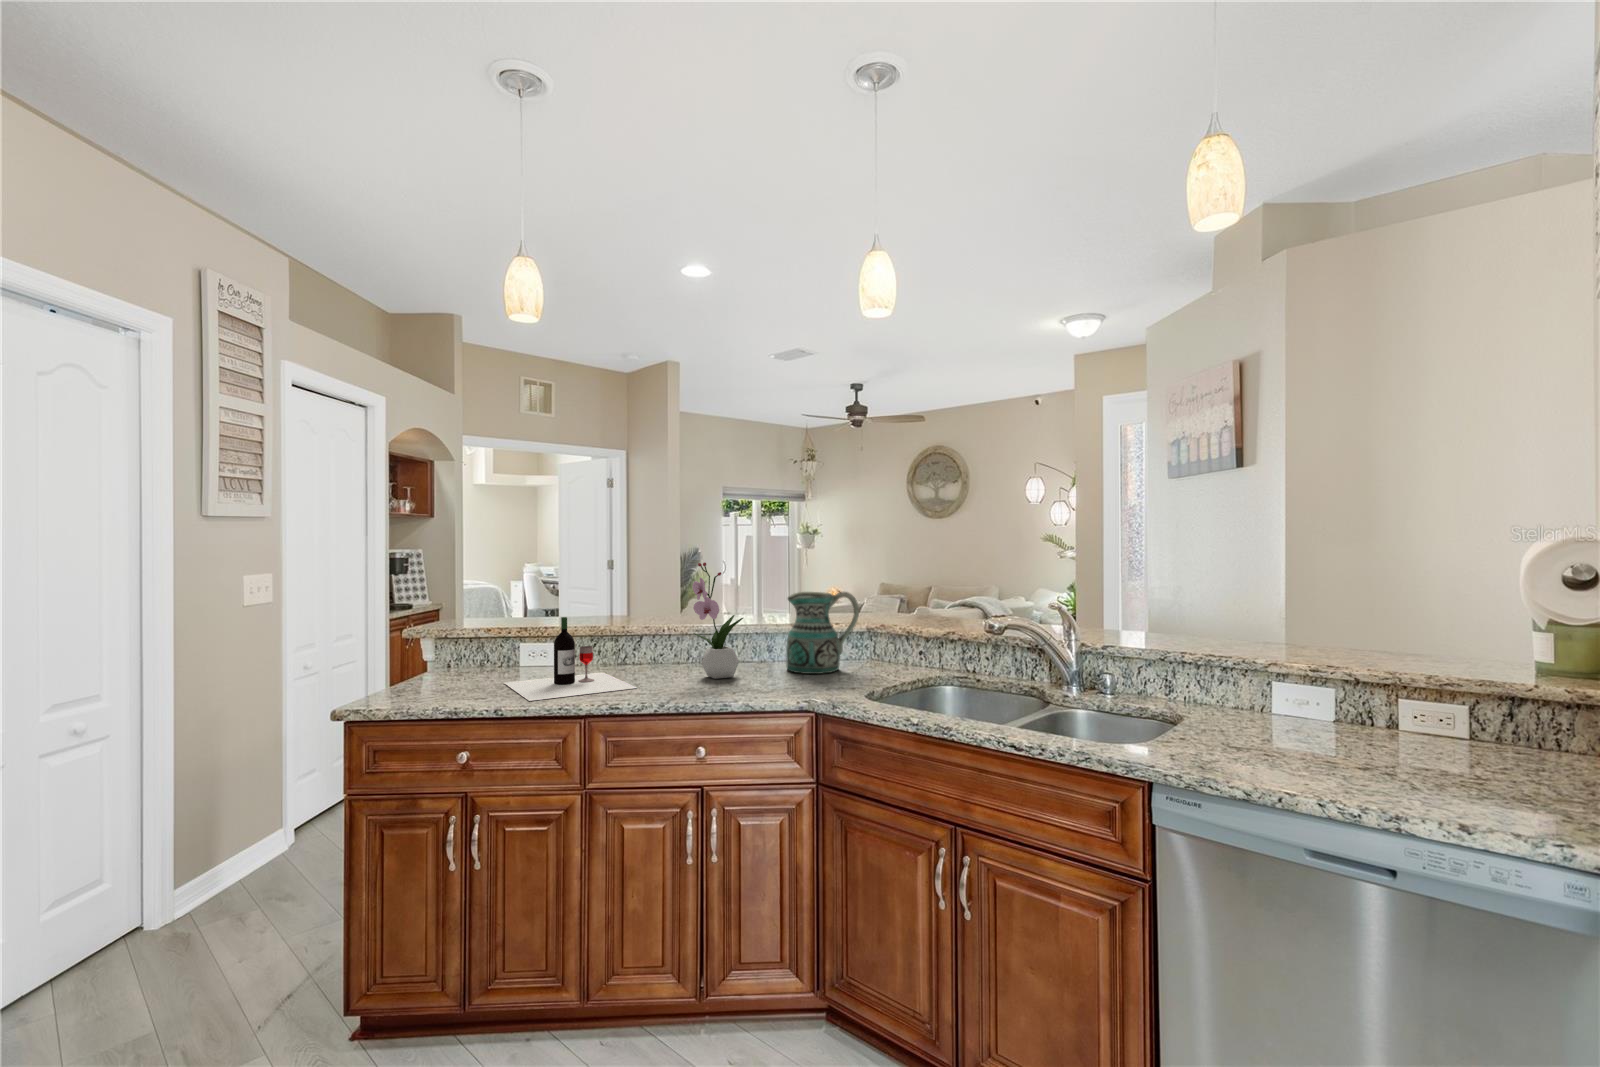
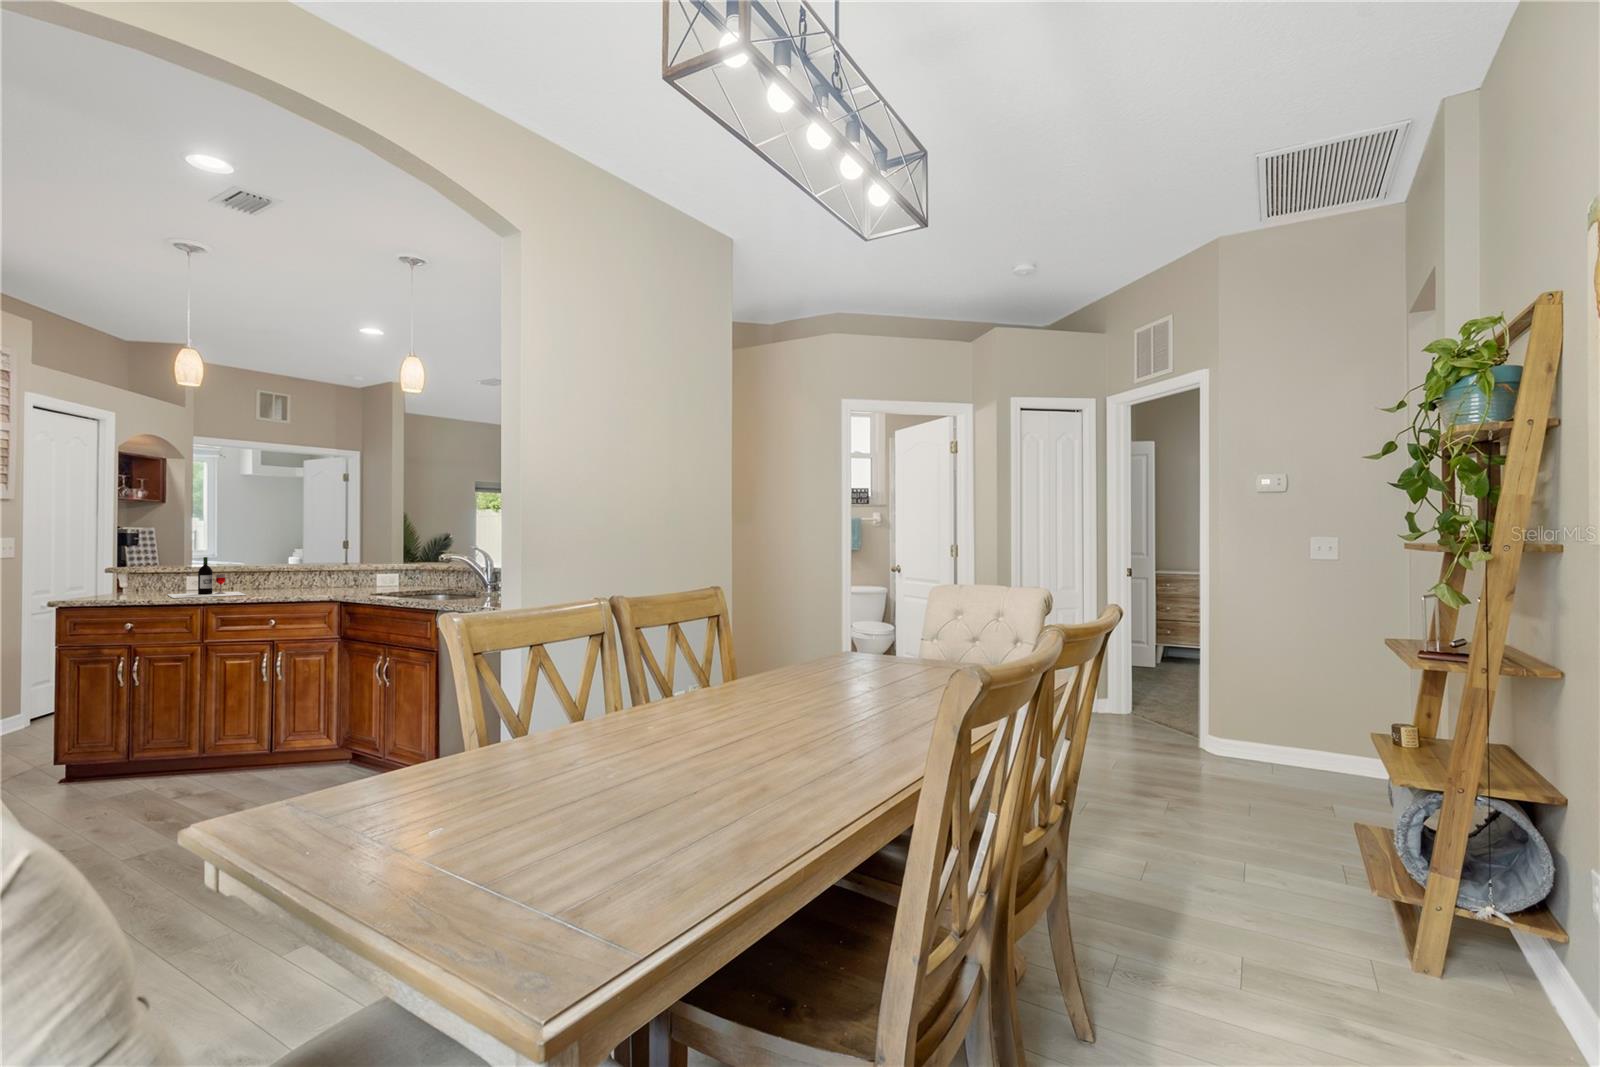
flower arrangement: present [692,562,743,679] -> none [290,528,322,592]
ceramic pitcher: present [786,592,859,674] -> none [355,546,401,591]

